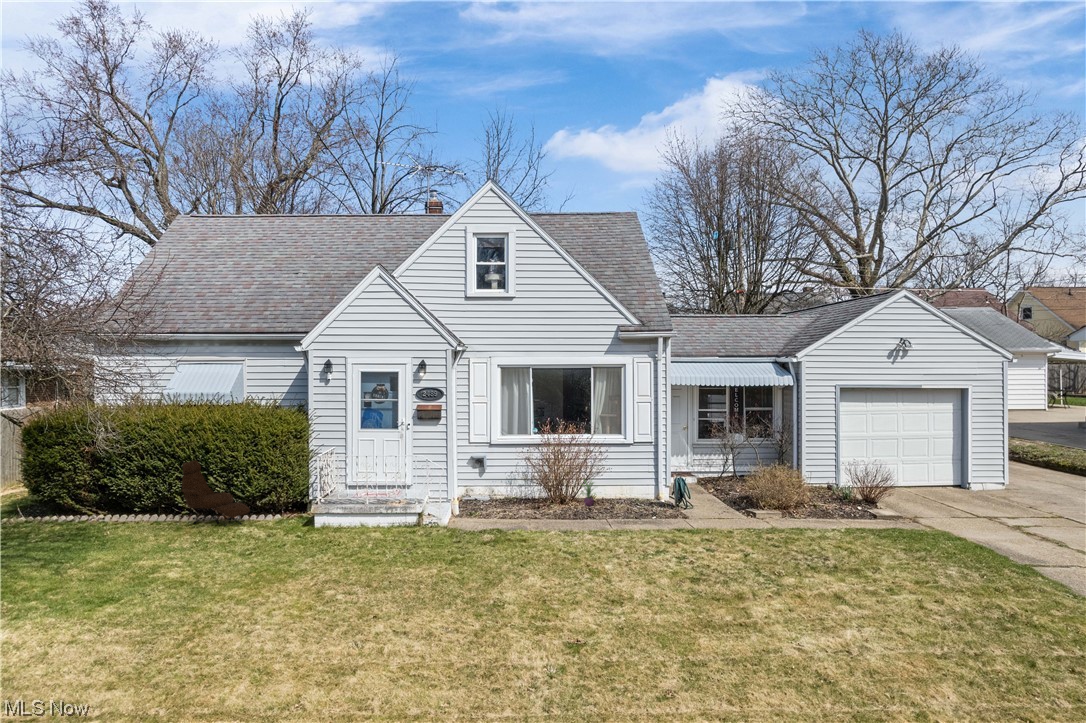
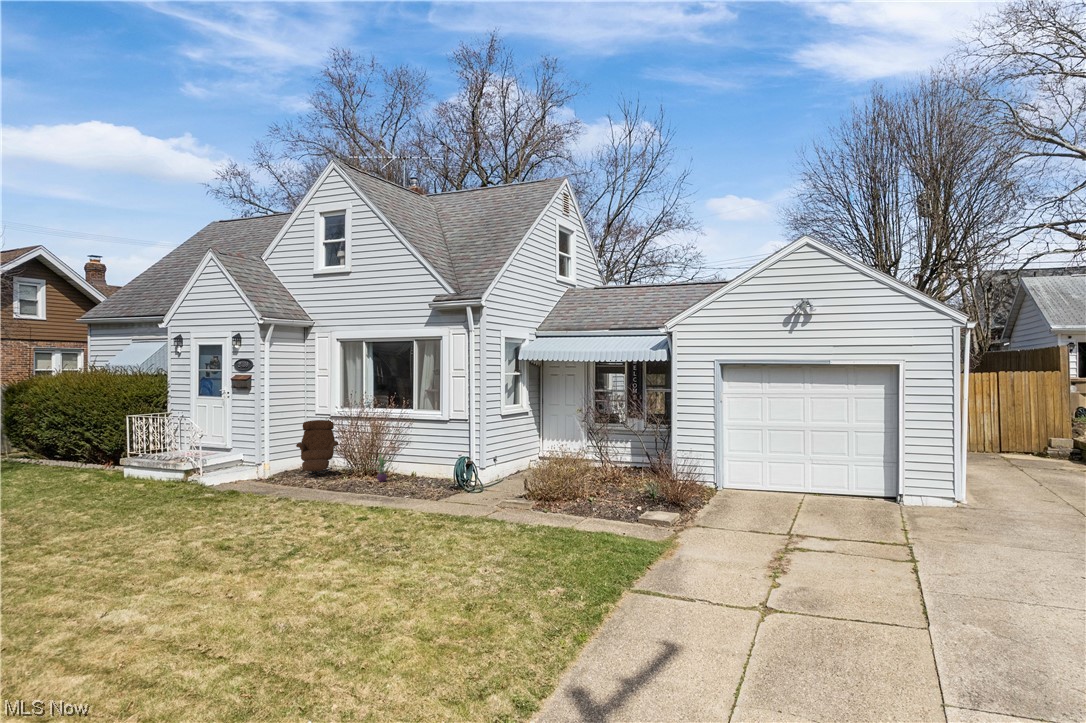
lounge chair: present [182,461,250,526] -> present [296,420,338,478]

